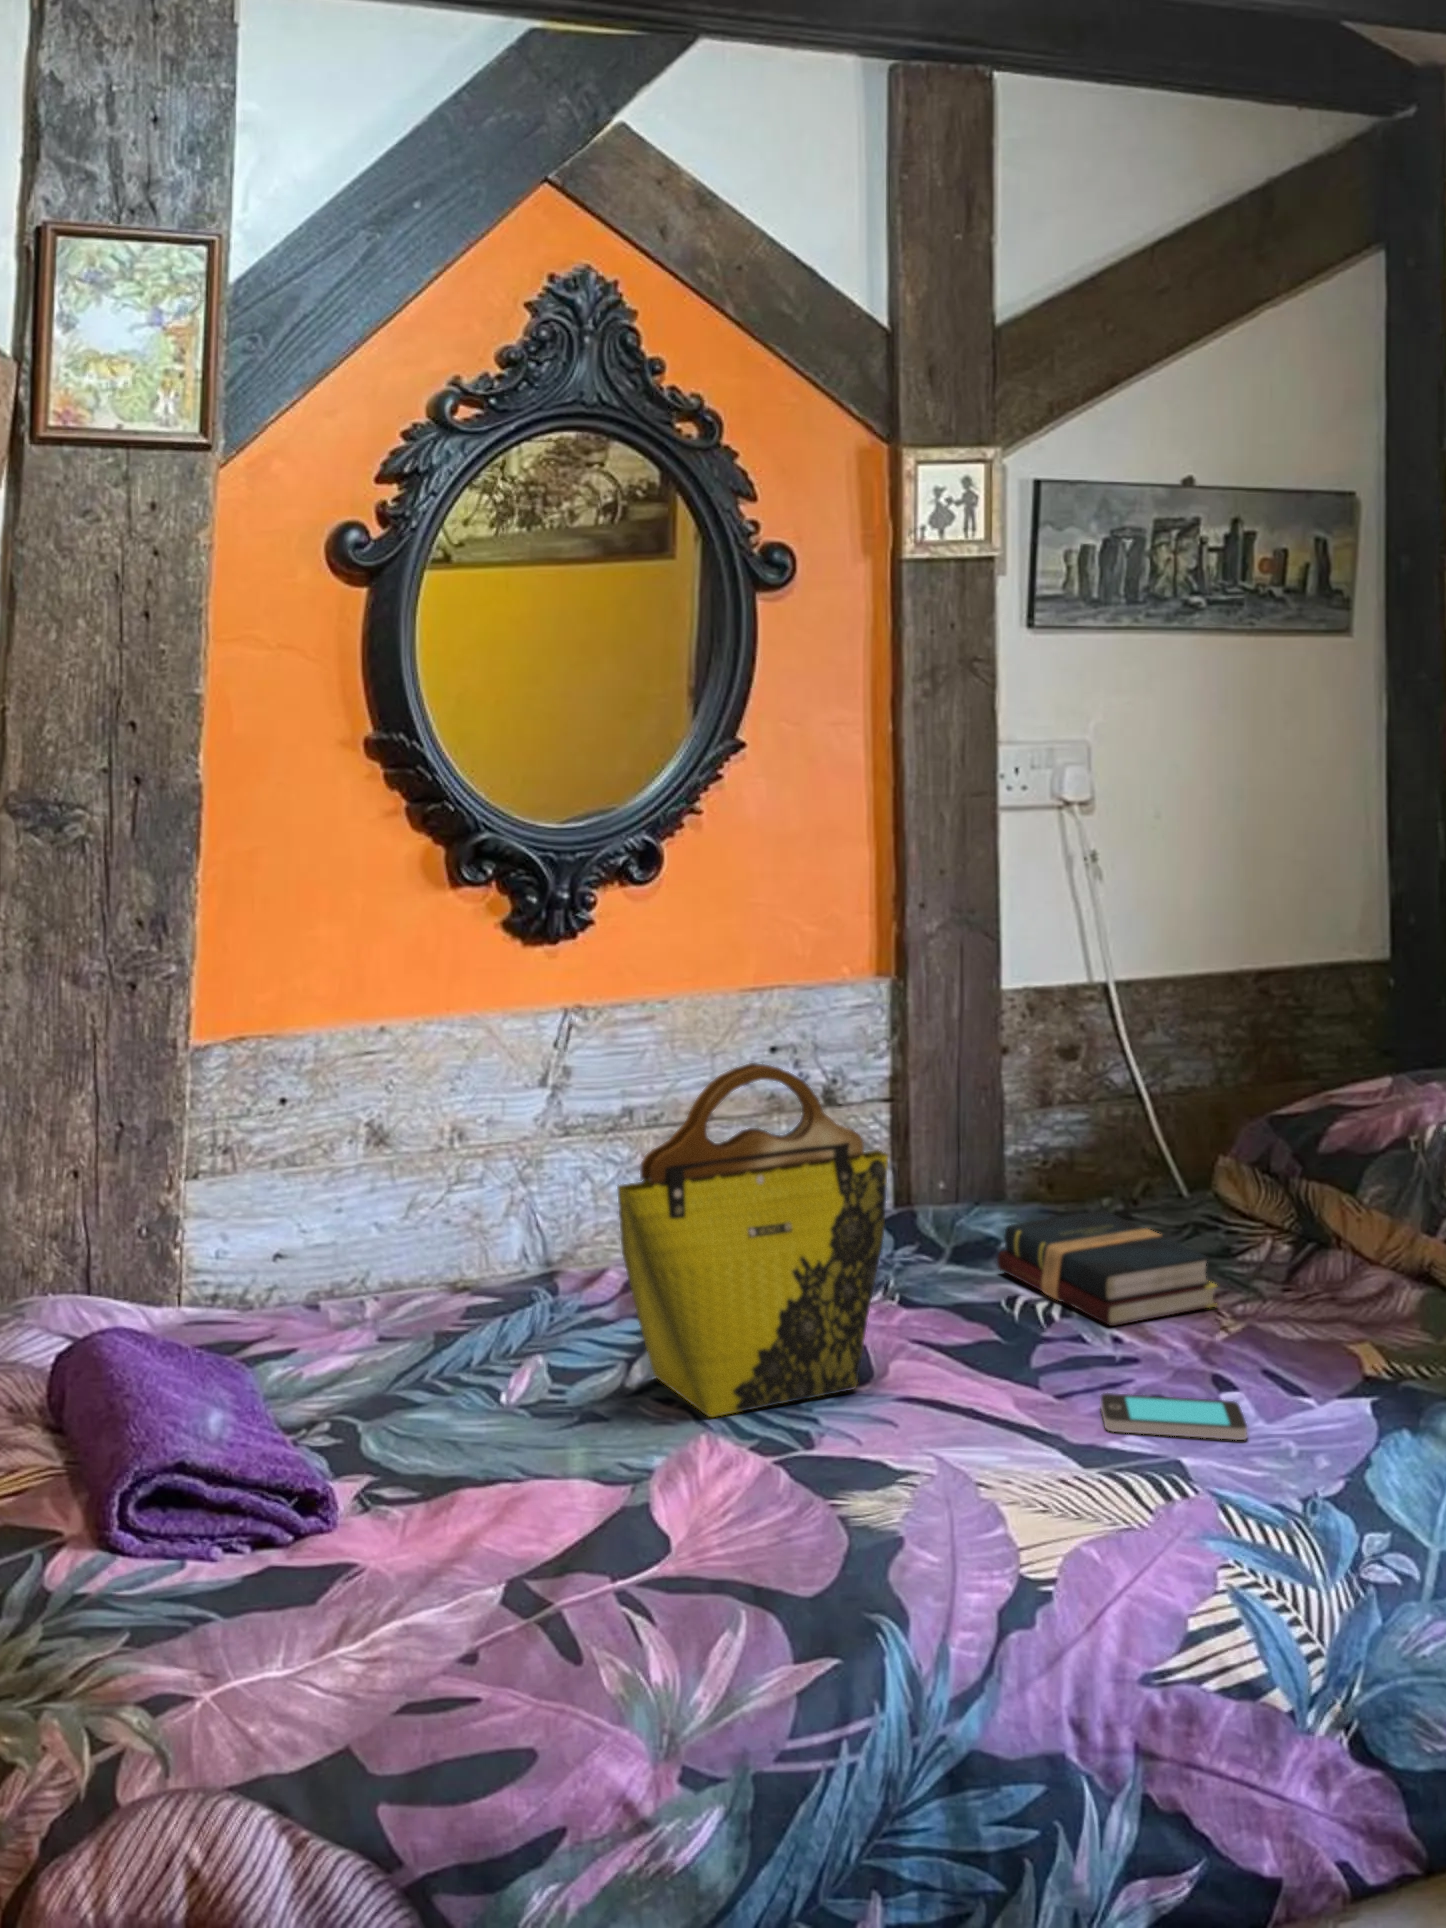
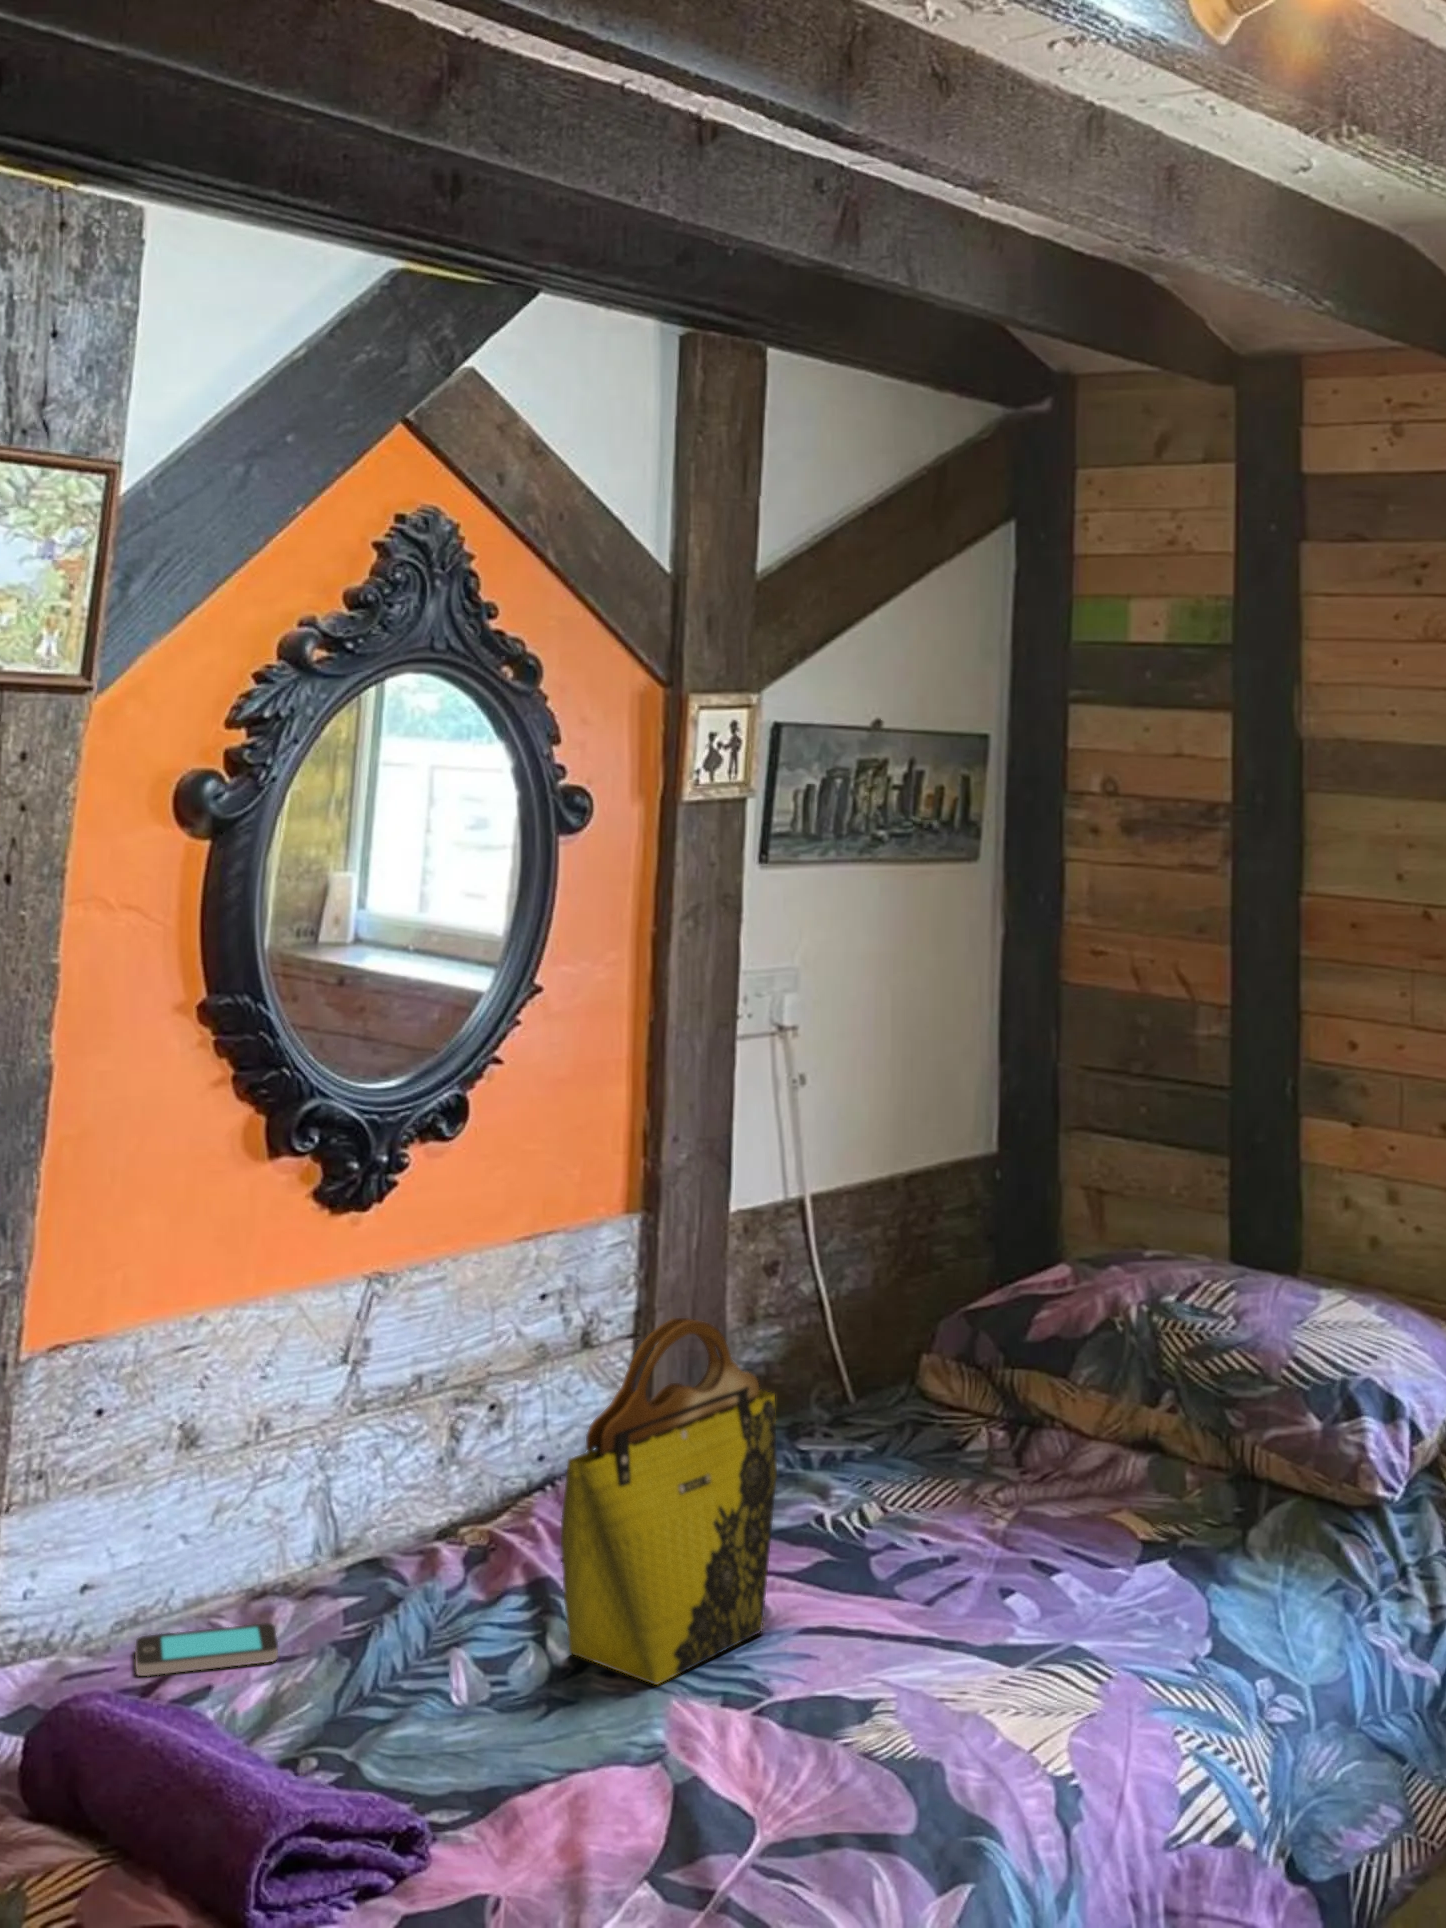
hardback book: present [997,1211,1216,1326] -> none [784,1420,988,1531]
smartphone: present [1101,1393,1247,1440] -> present [135,1623,278,1676]

